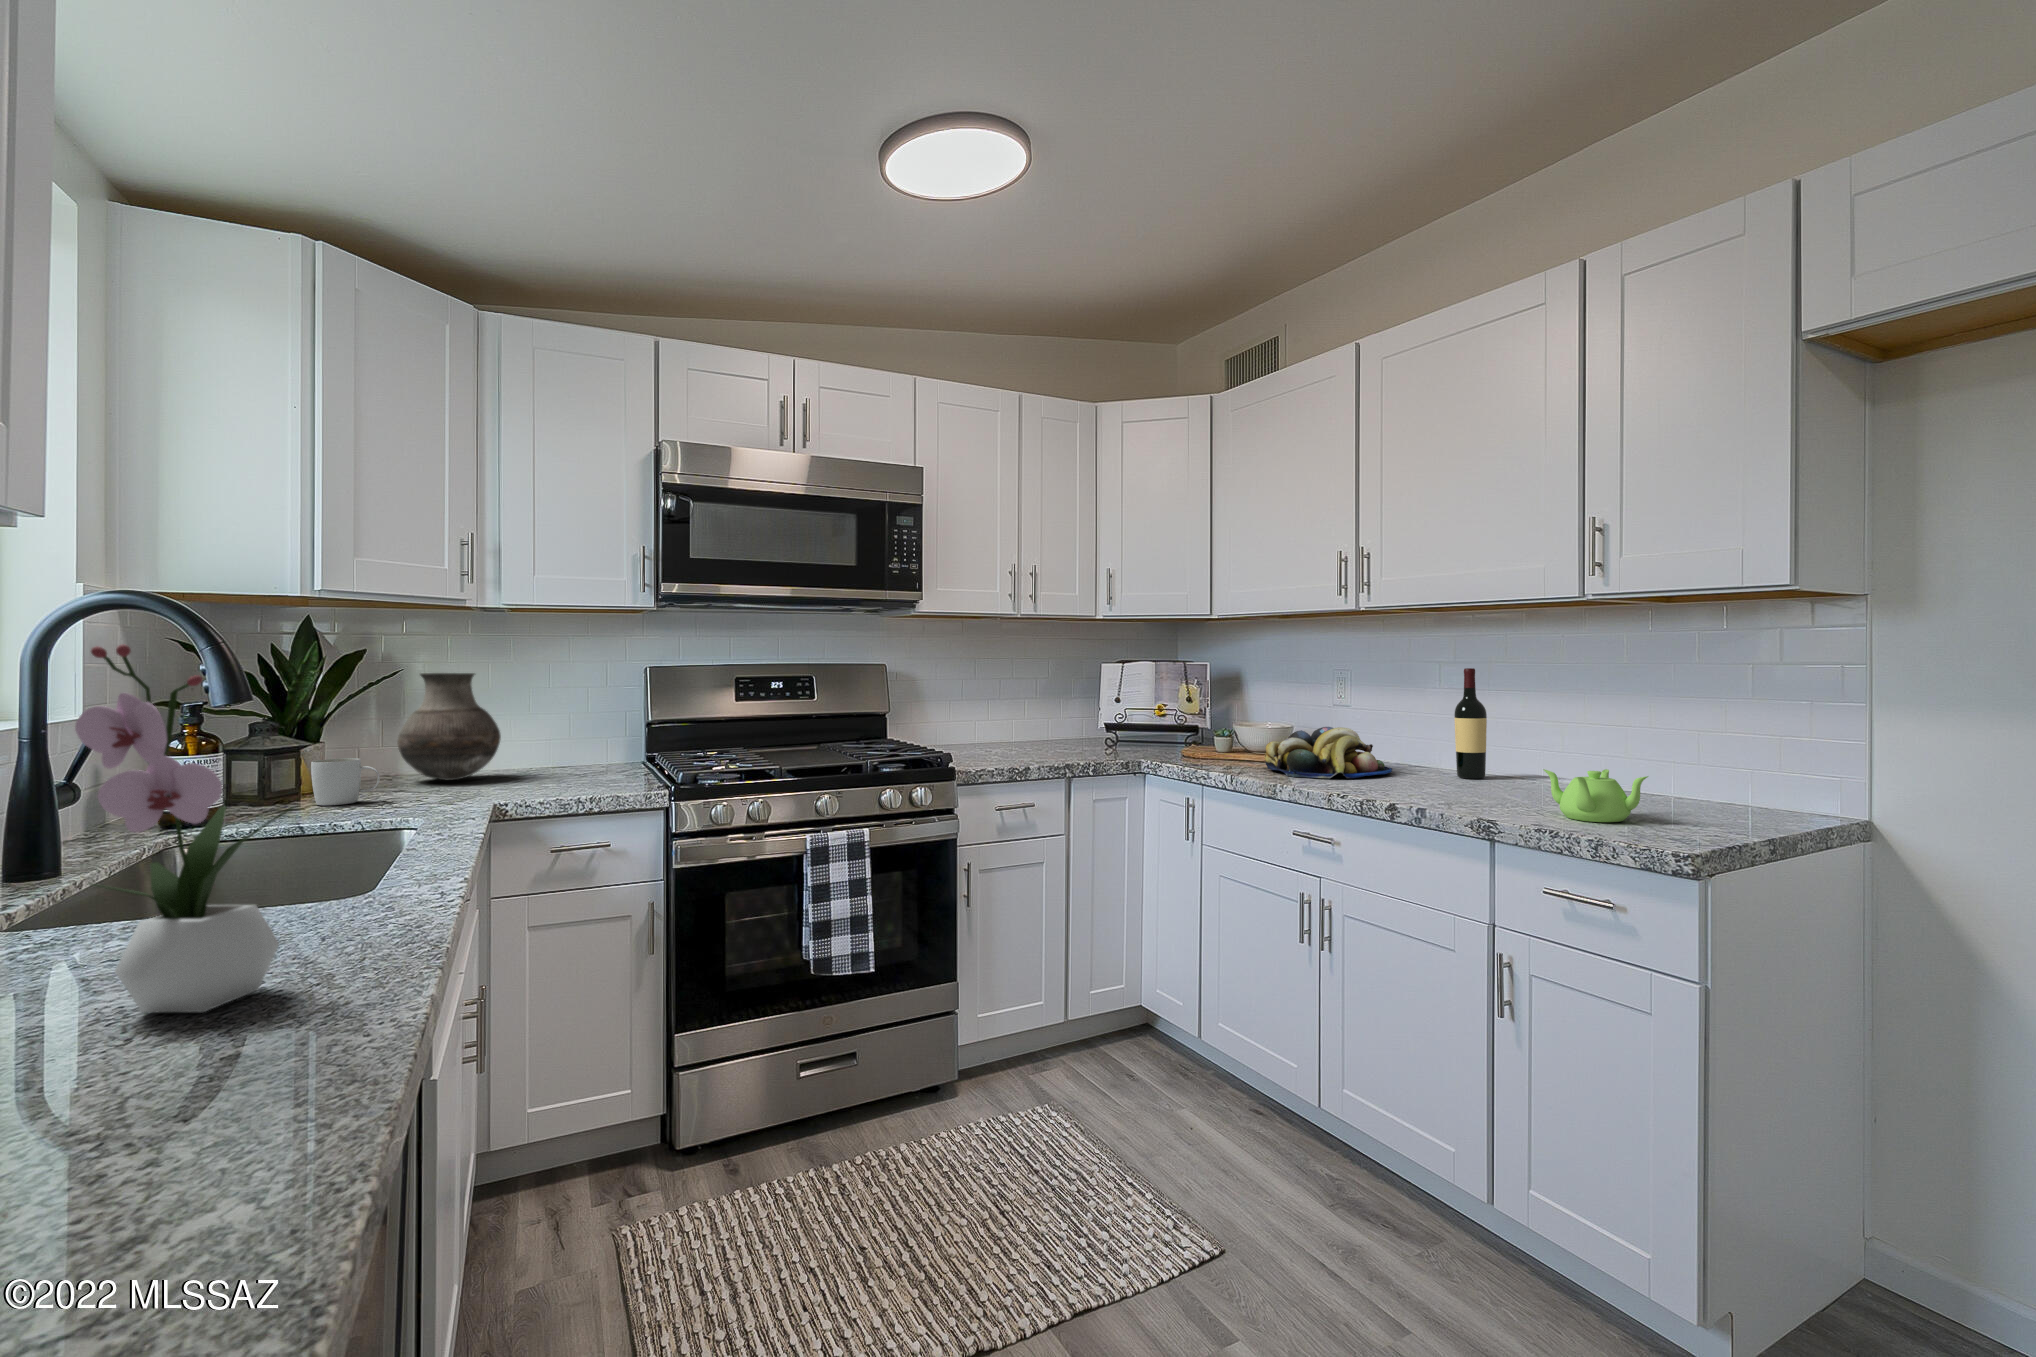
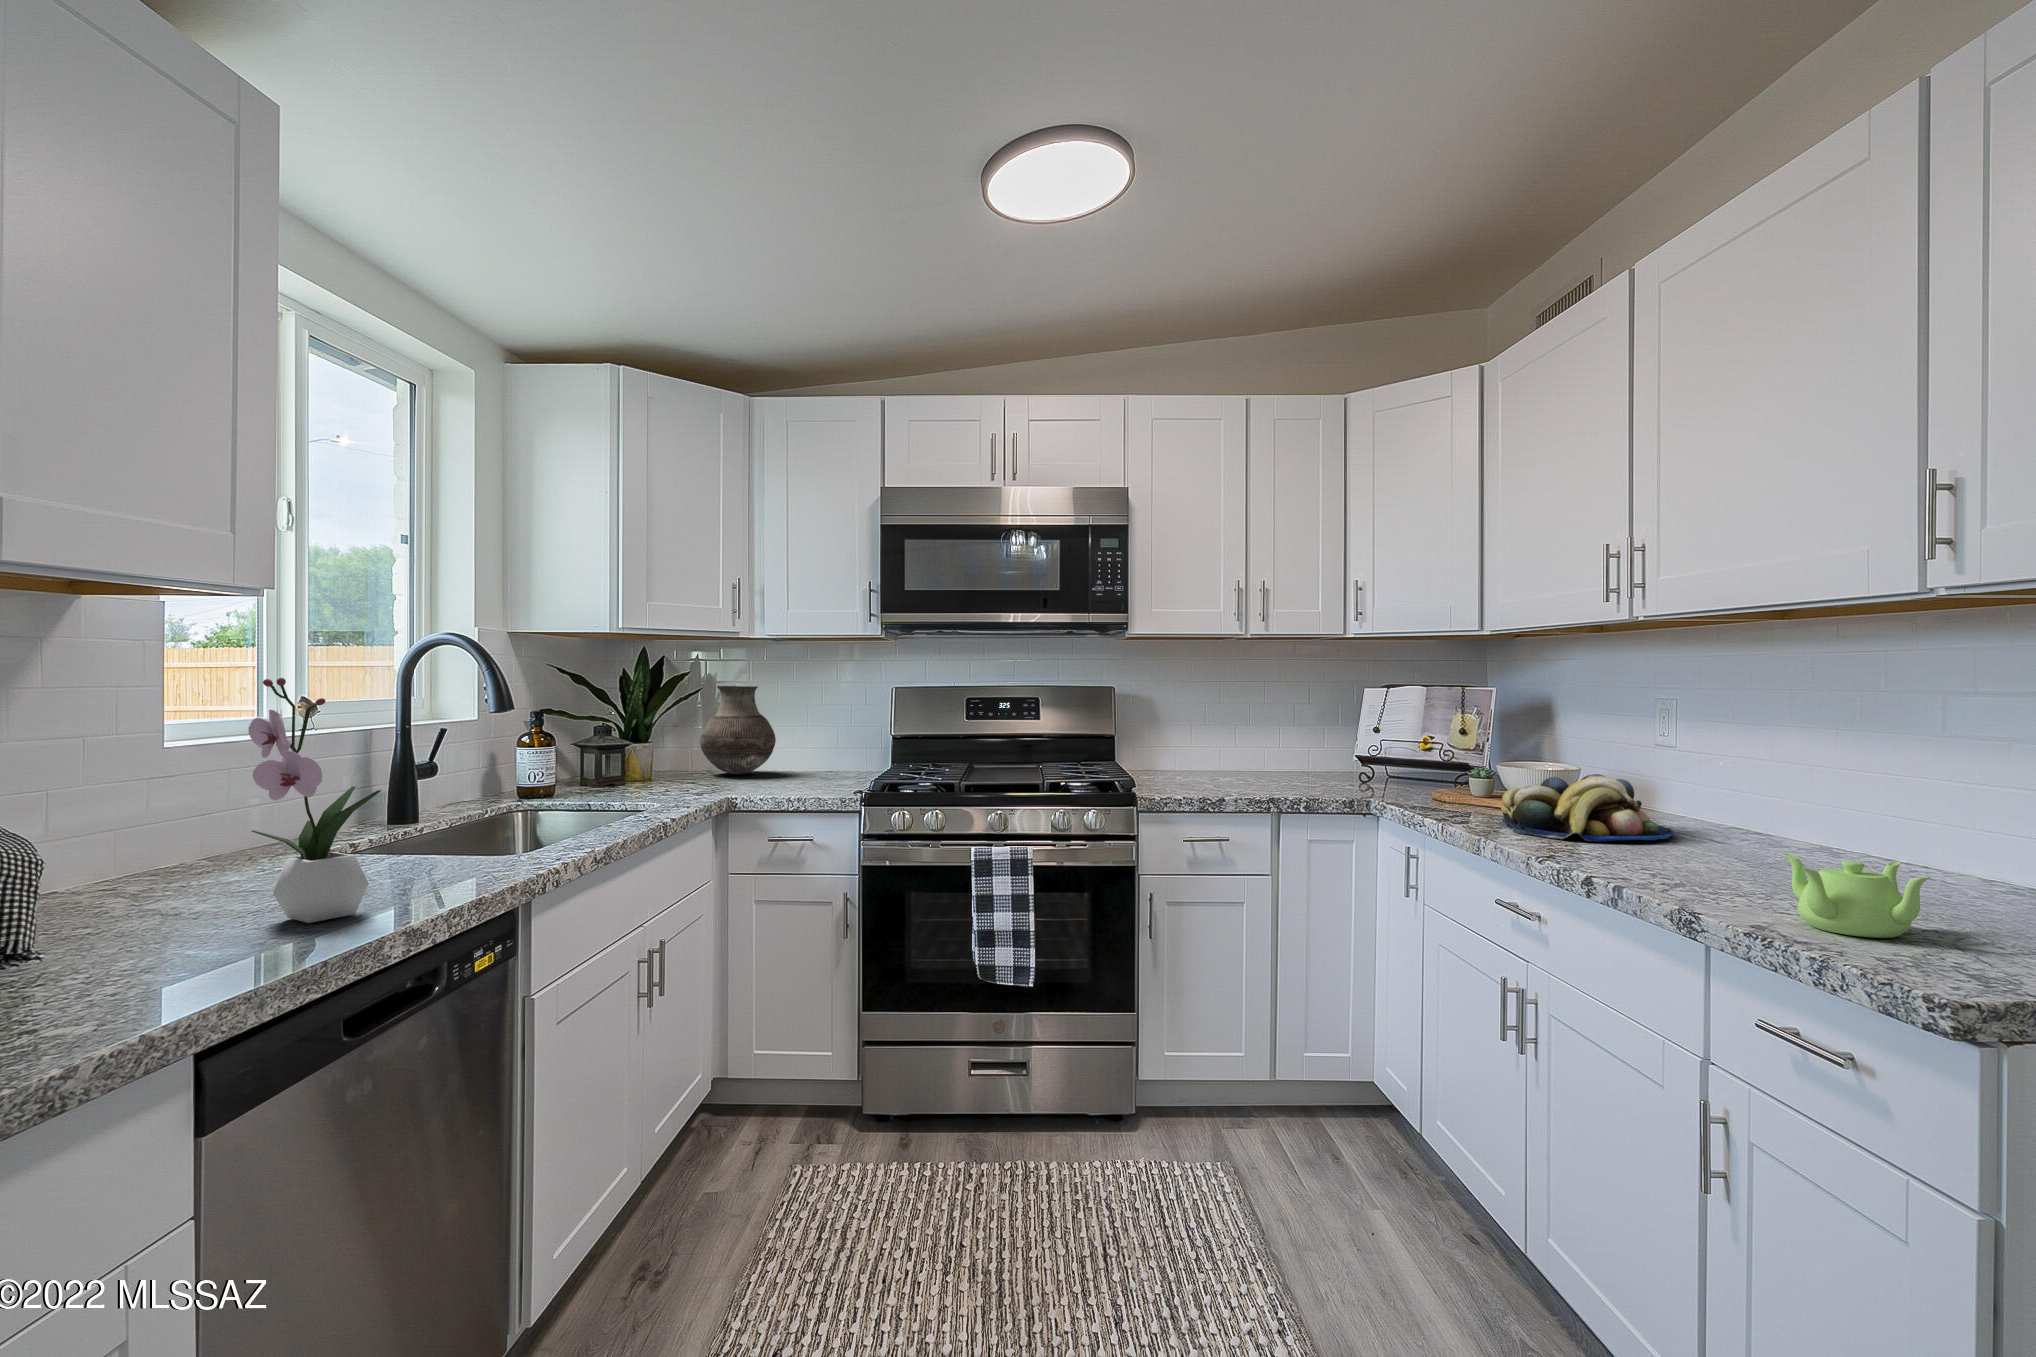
wine bottle: present [1454,668,1487,779] -> none [1761,708,1810,858]
mug: present [311,758,380,806] -> none [619,753,664,789]

